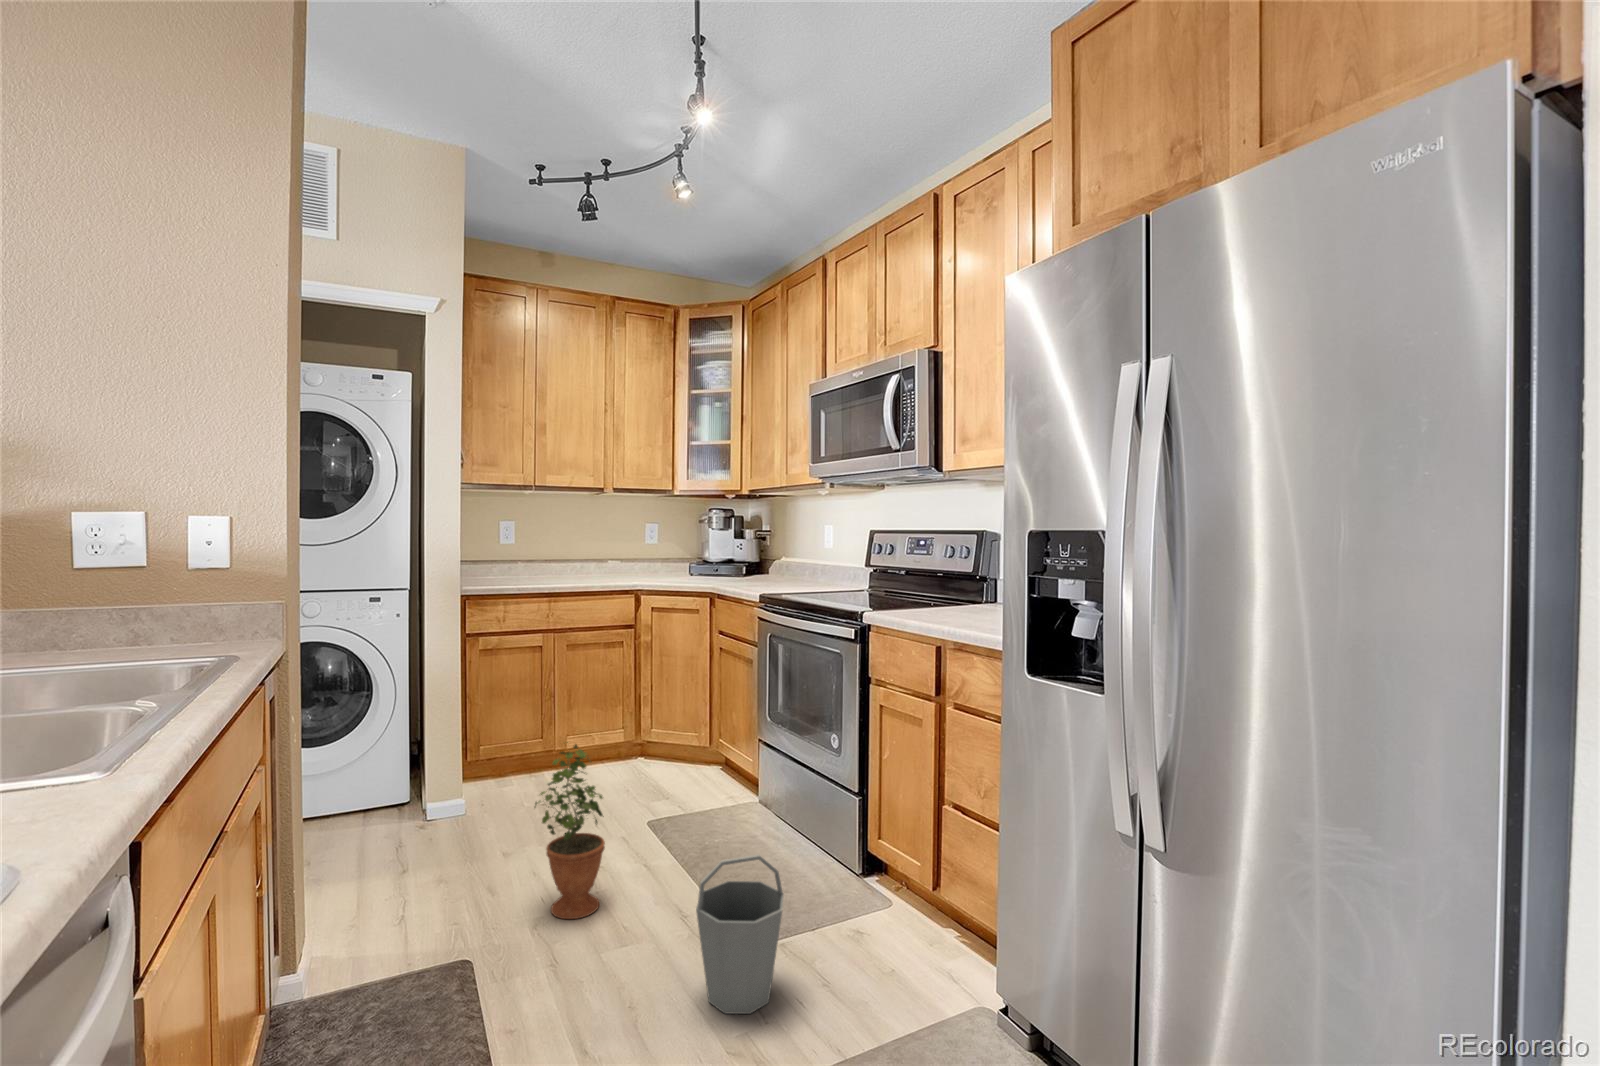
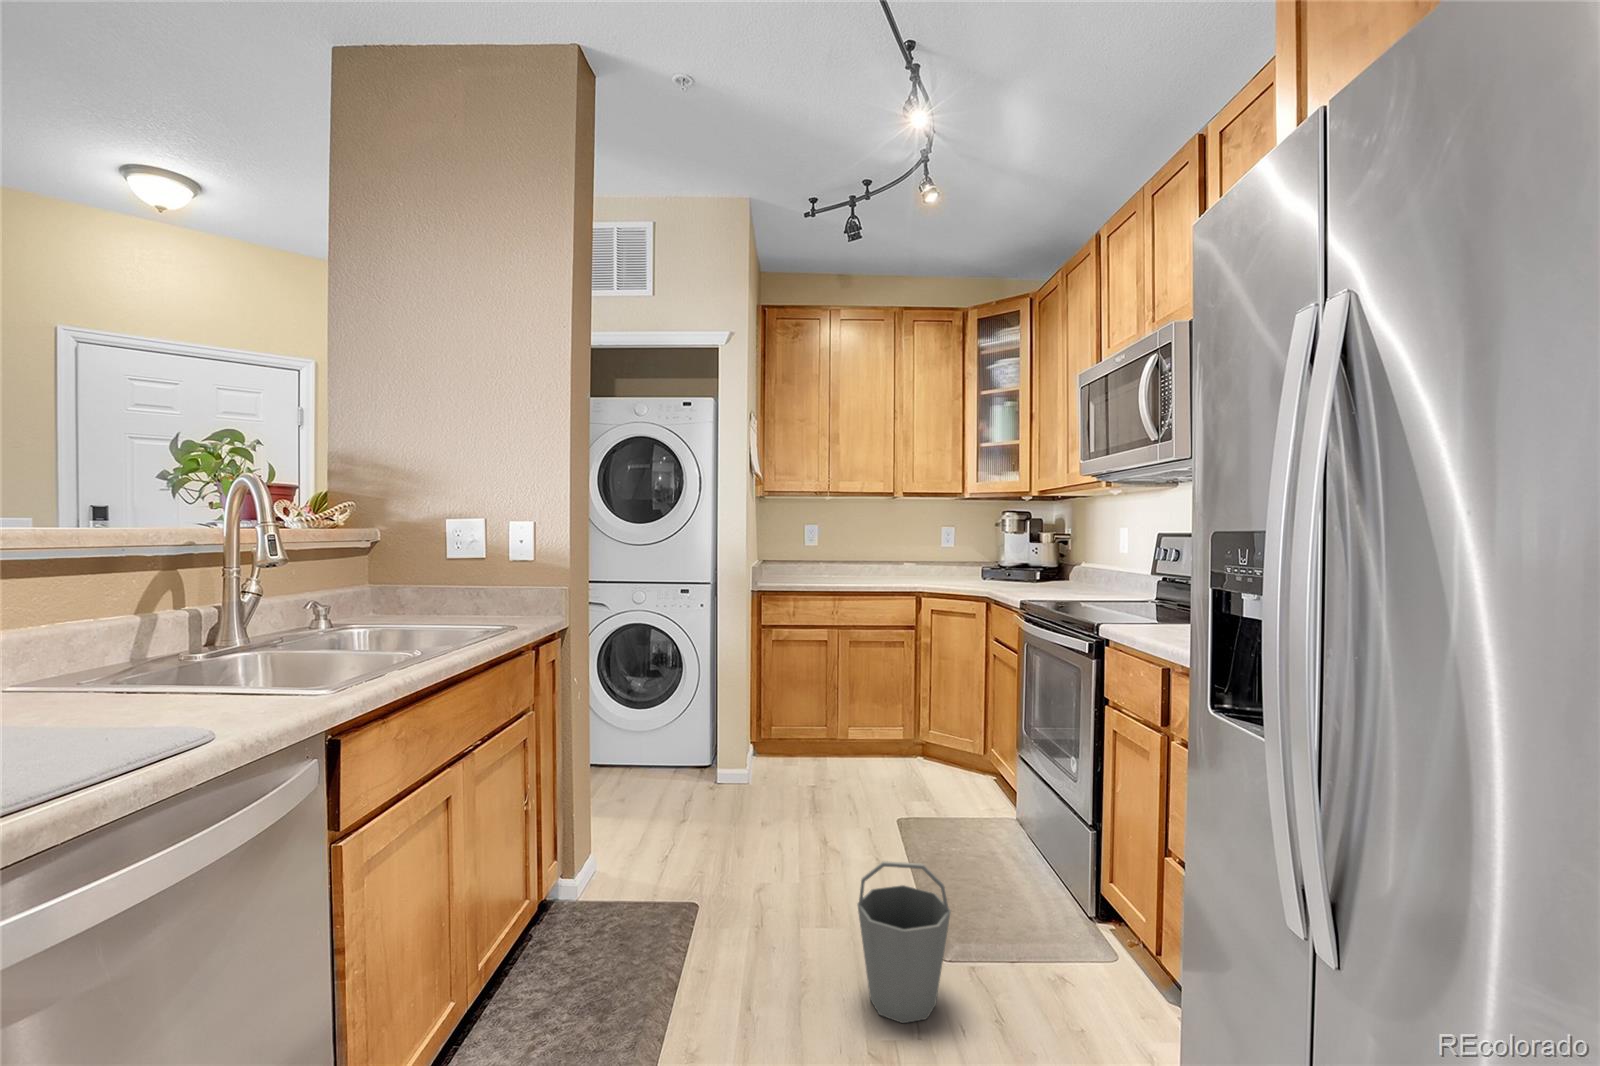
potted plant: present [535,742,605,919] -> none [760,727,825,891]

